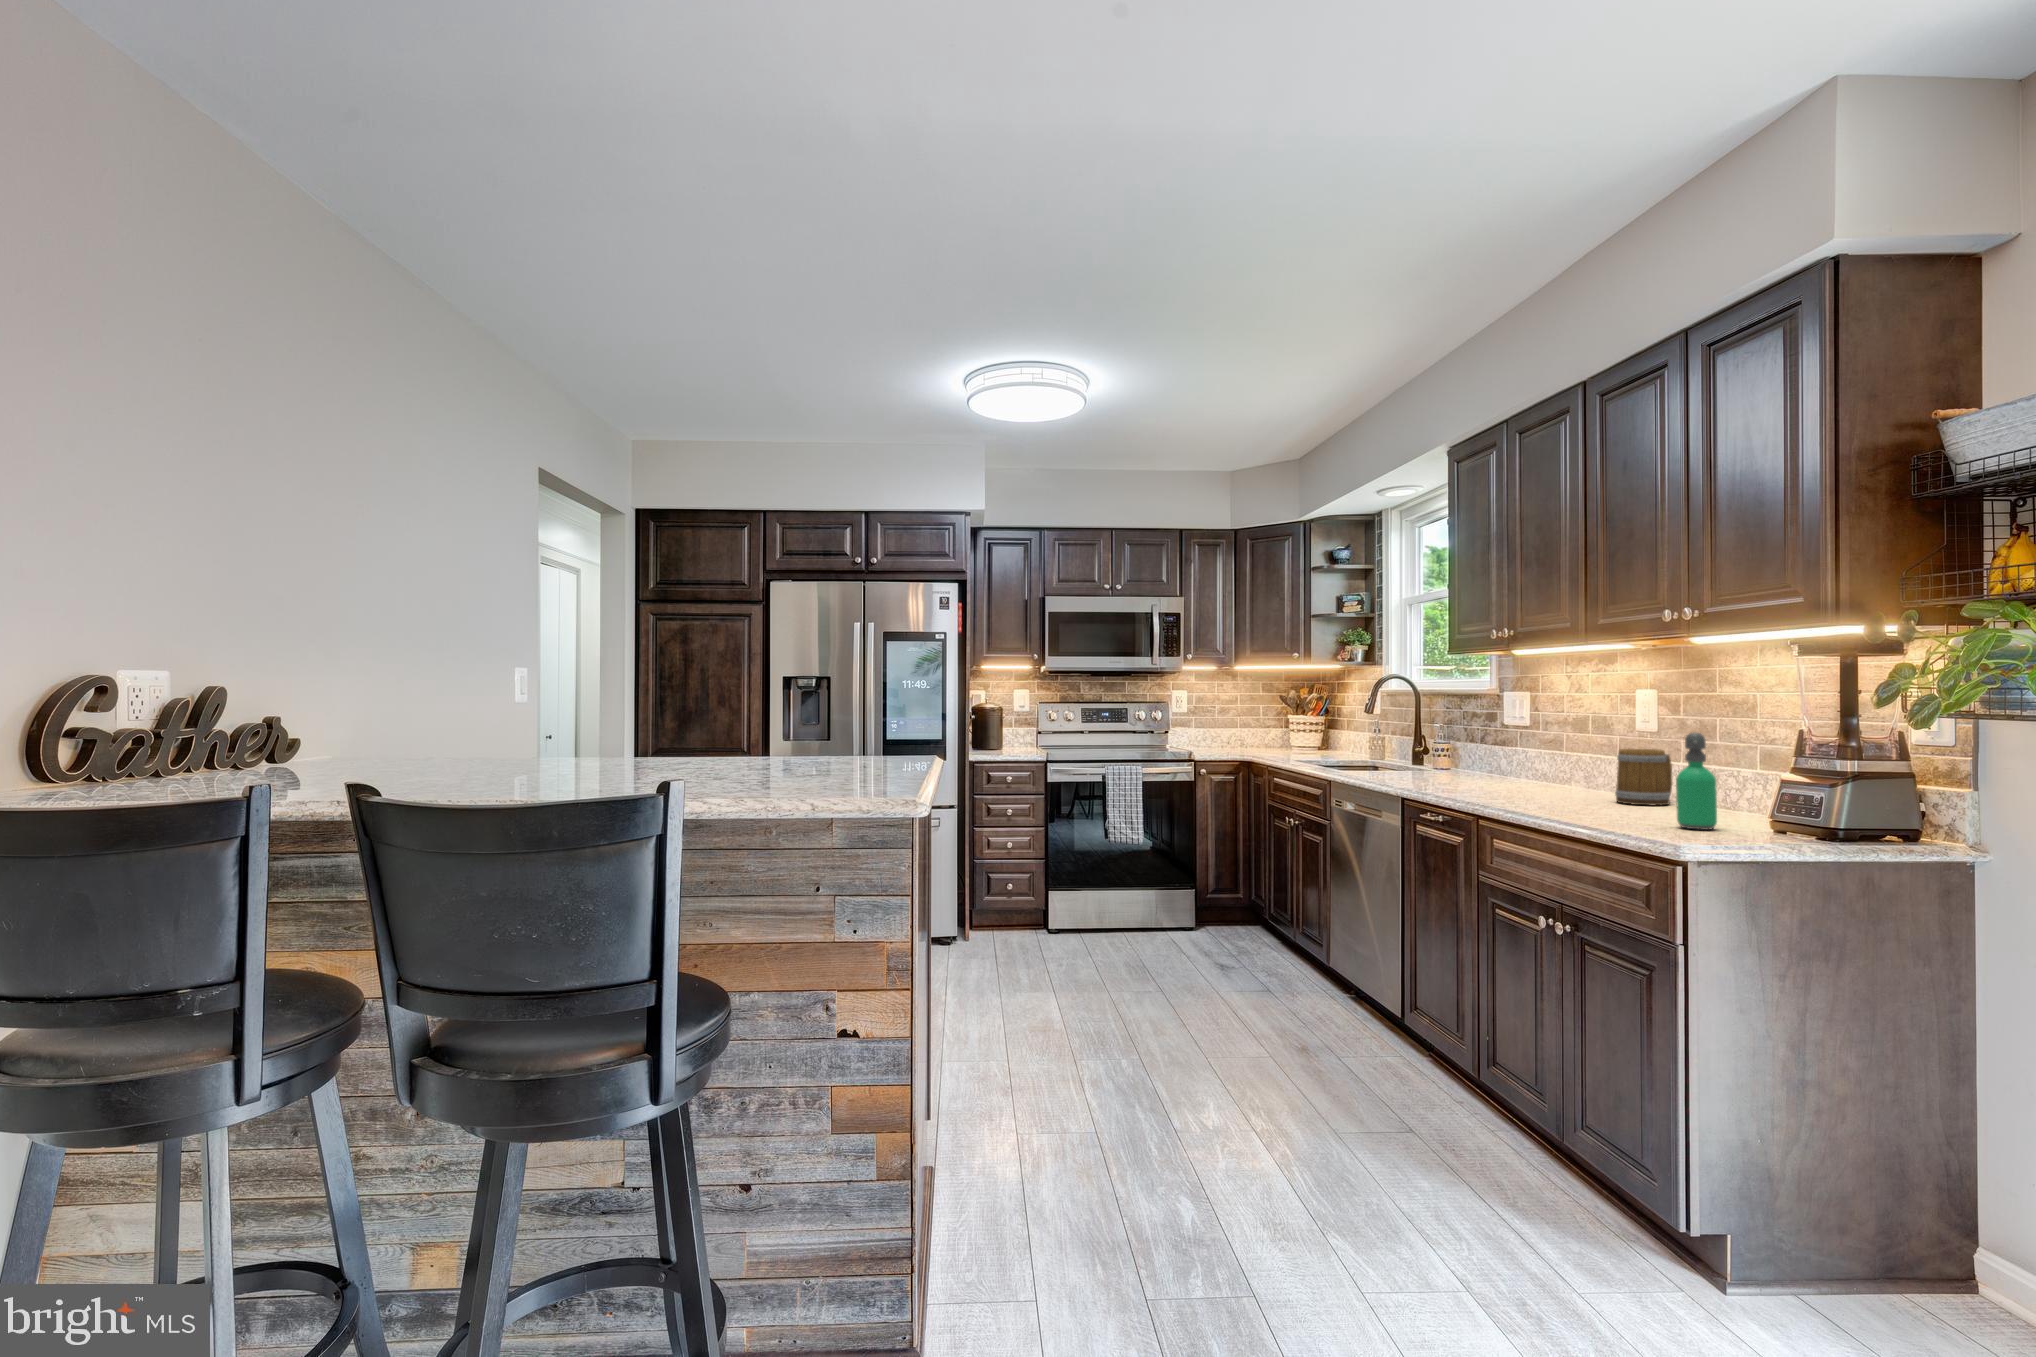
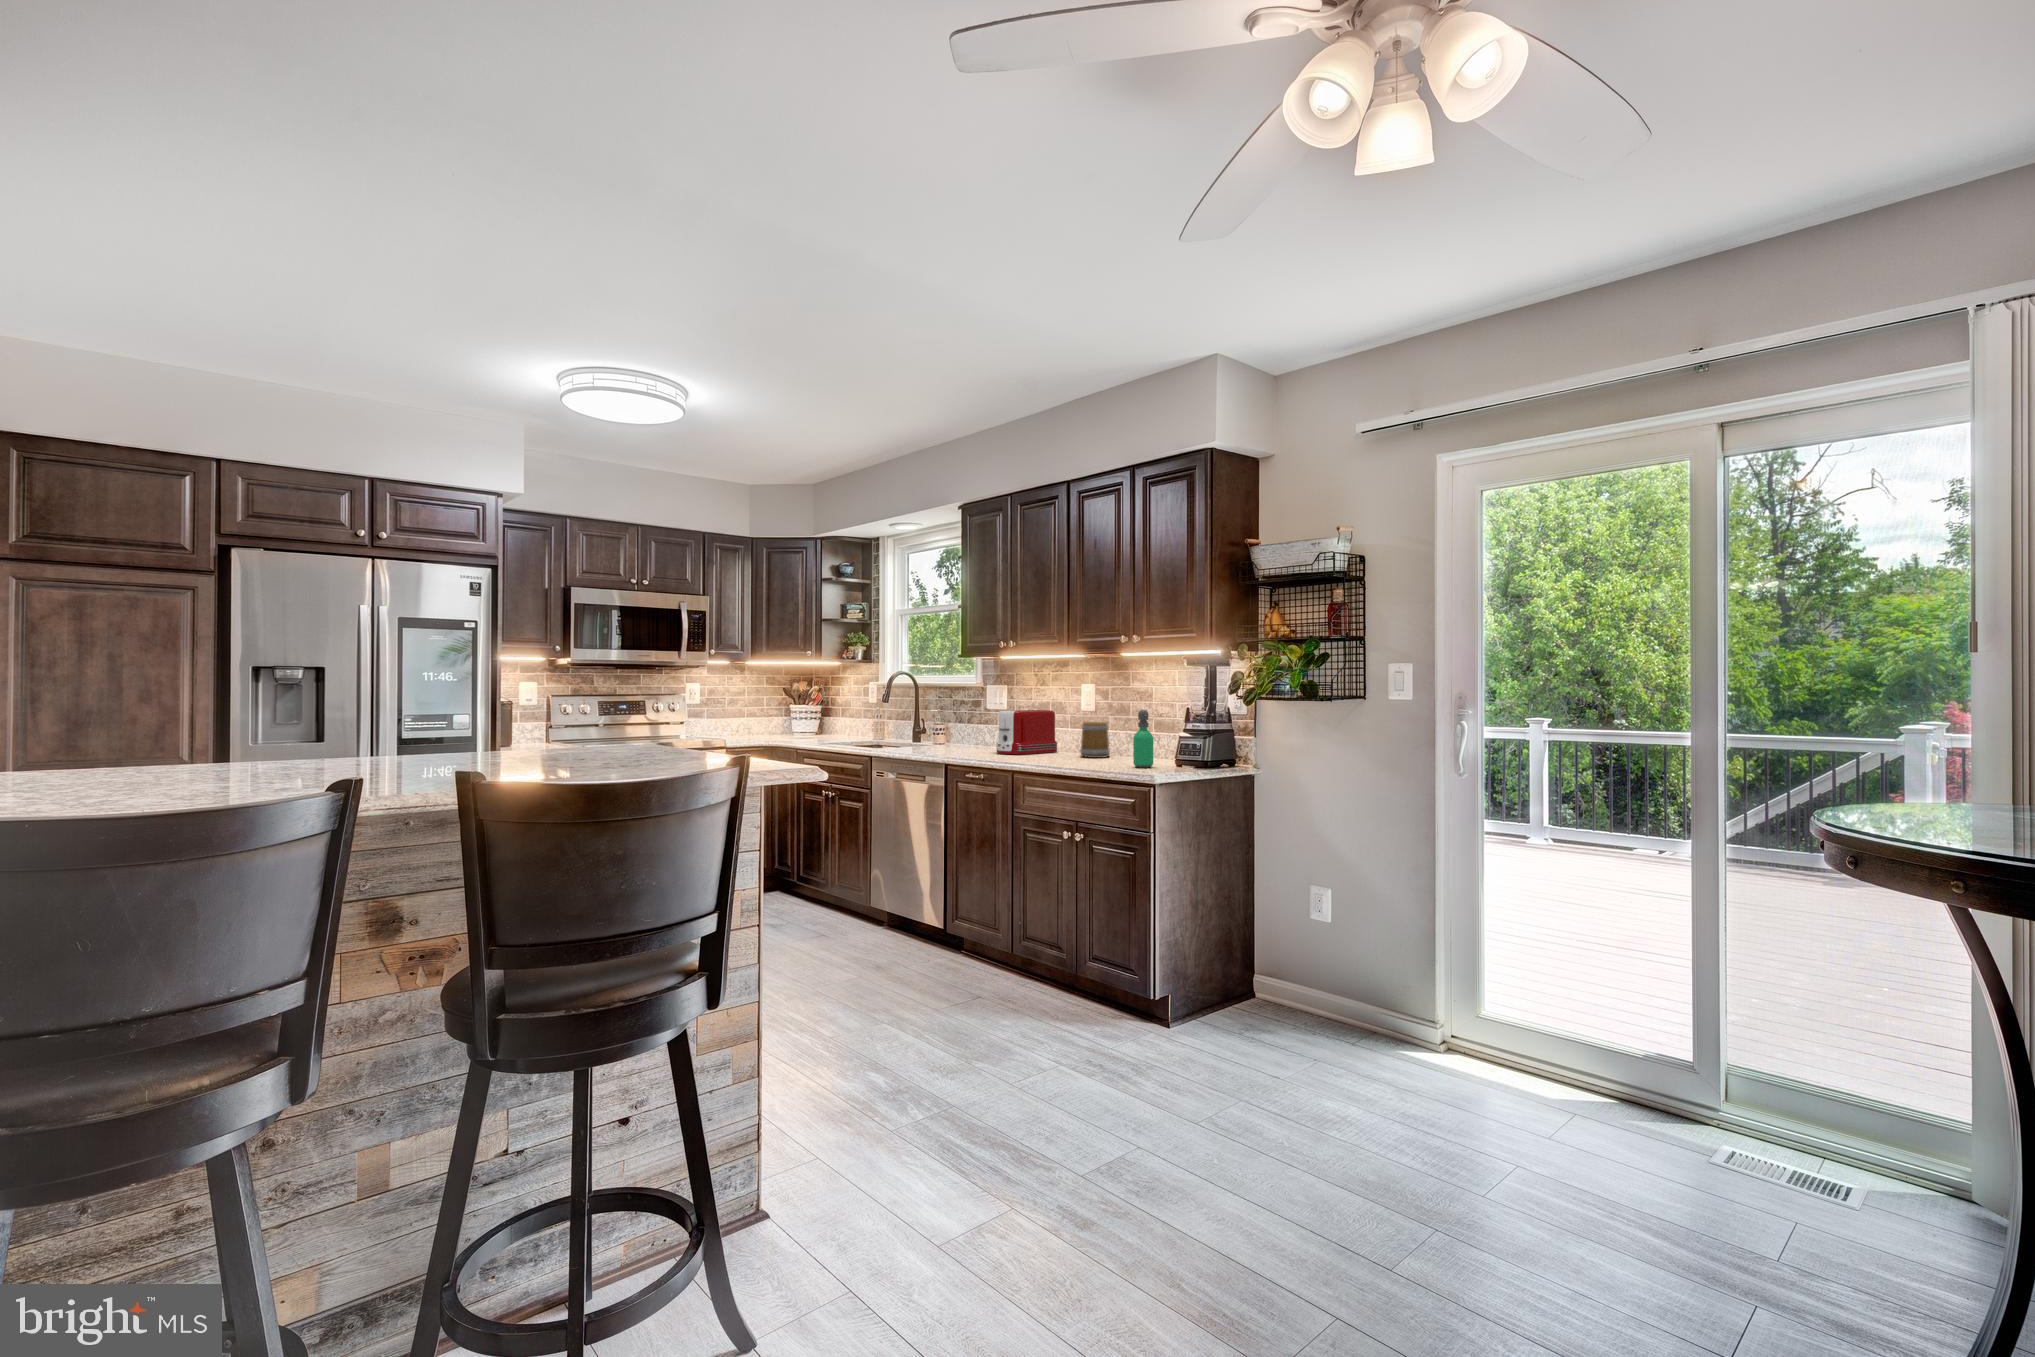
toaster: none [1490,728,1594,792] -> present [997,710,1057,755]

